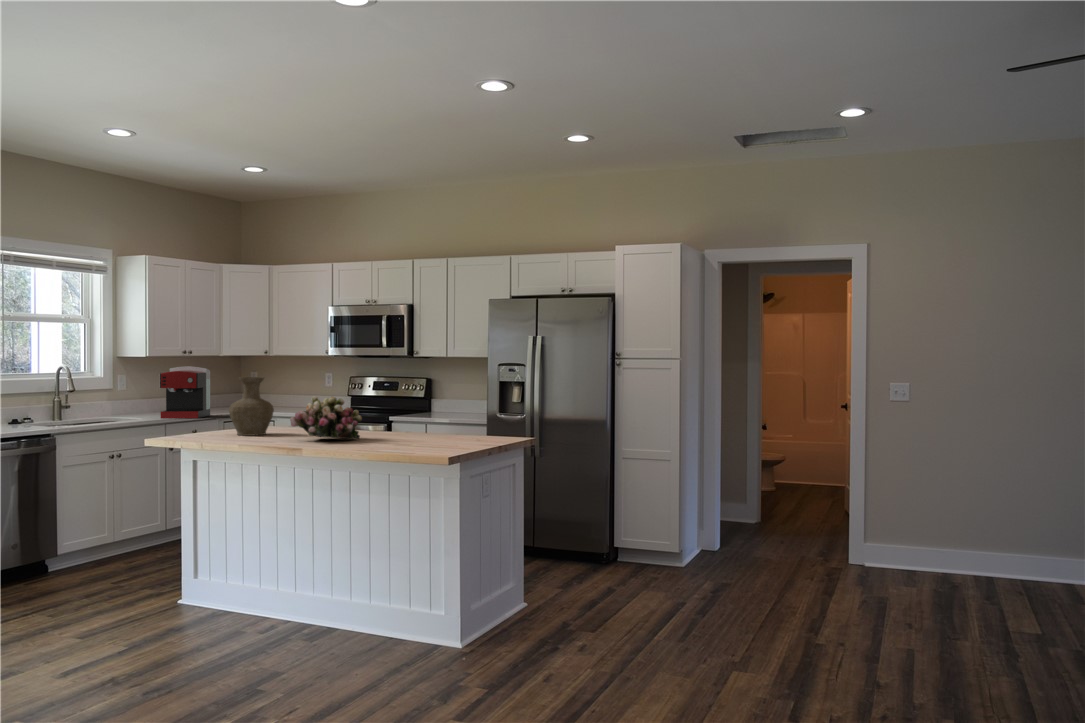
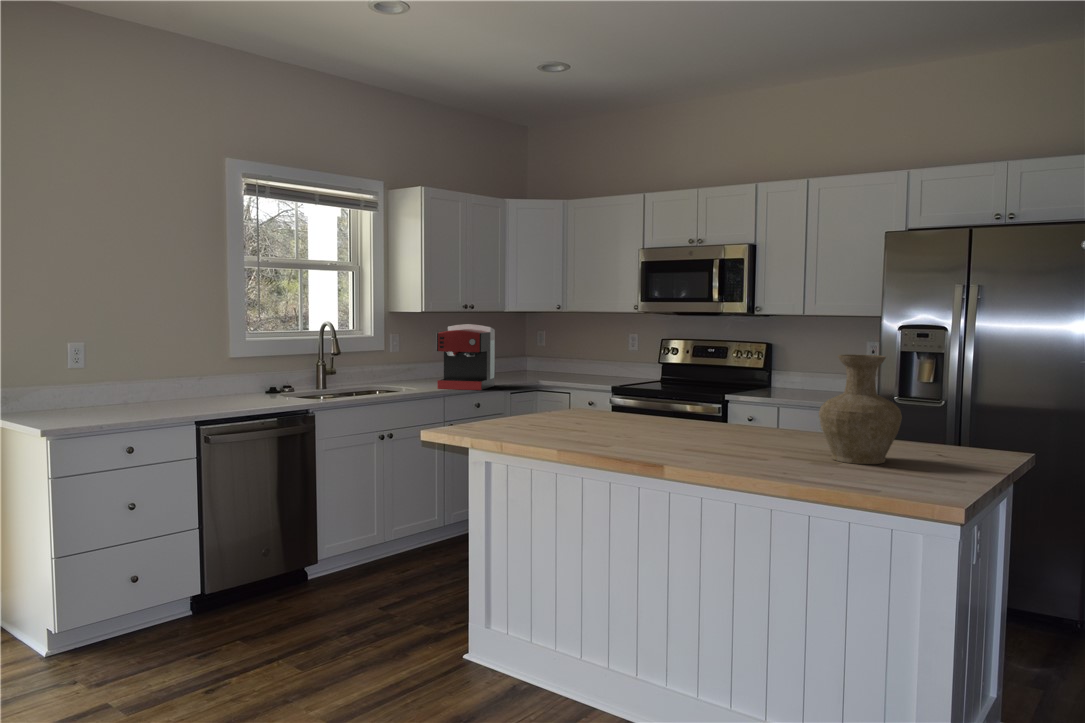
vase: present [229,377,274,436] -> present [819,354,902,464]
flower arrangement: present [290,396,362,439] -> none [631,377,742,448]

